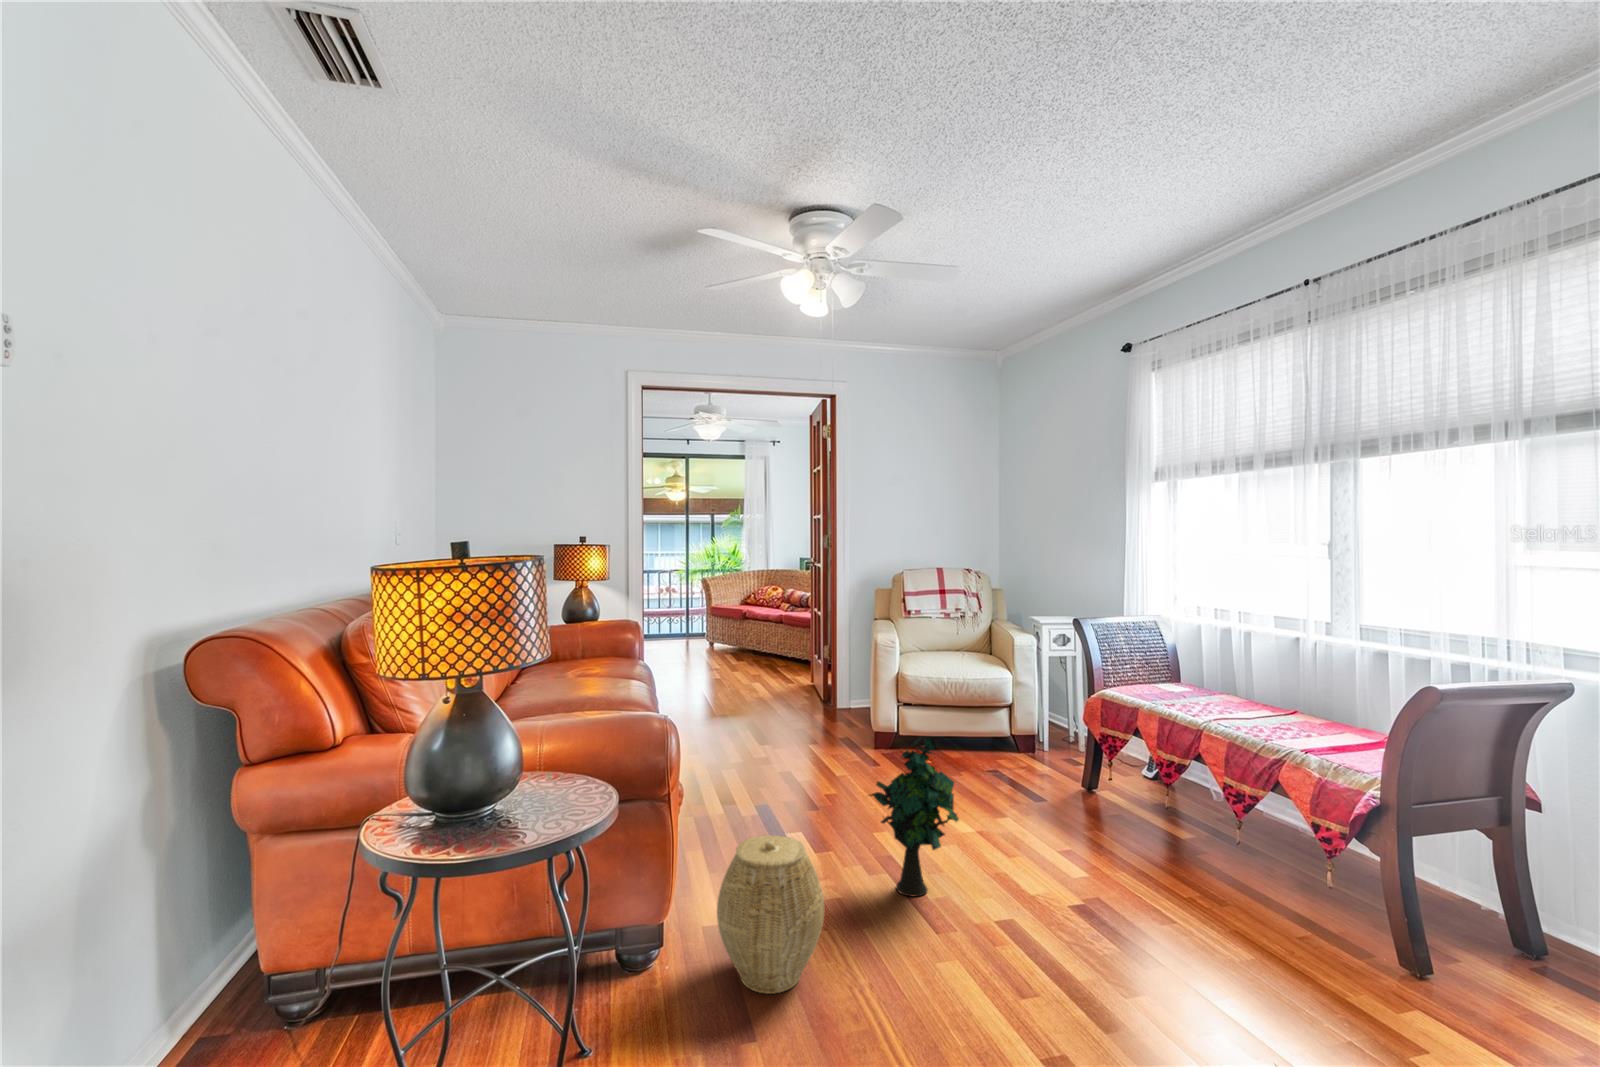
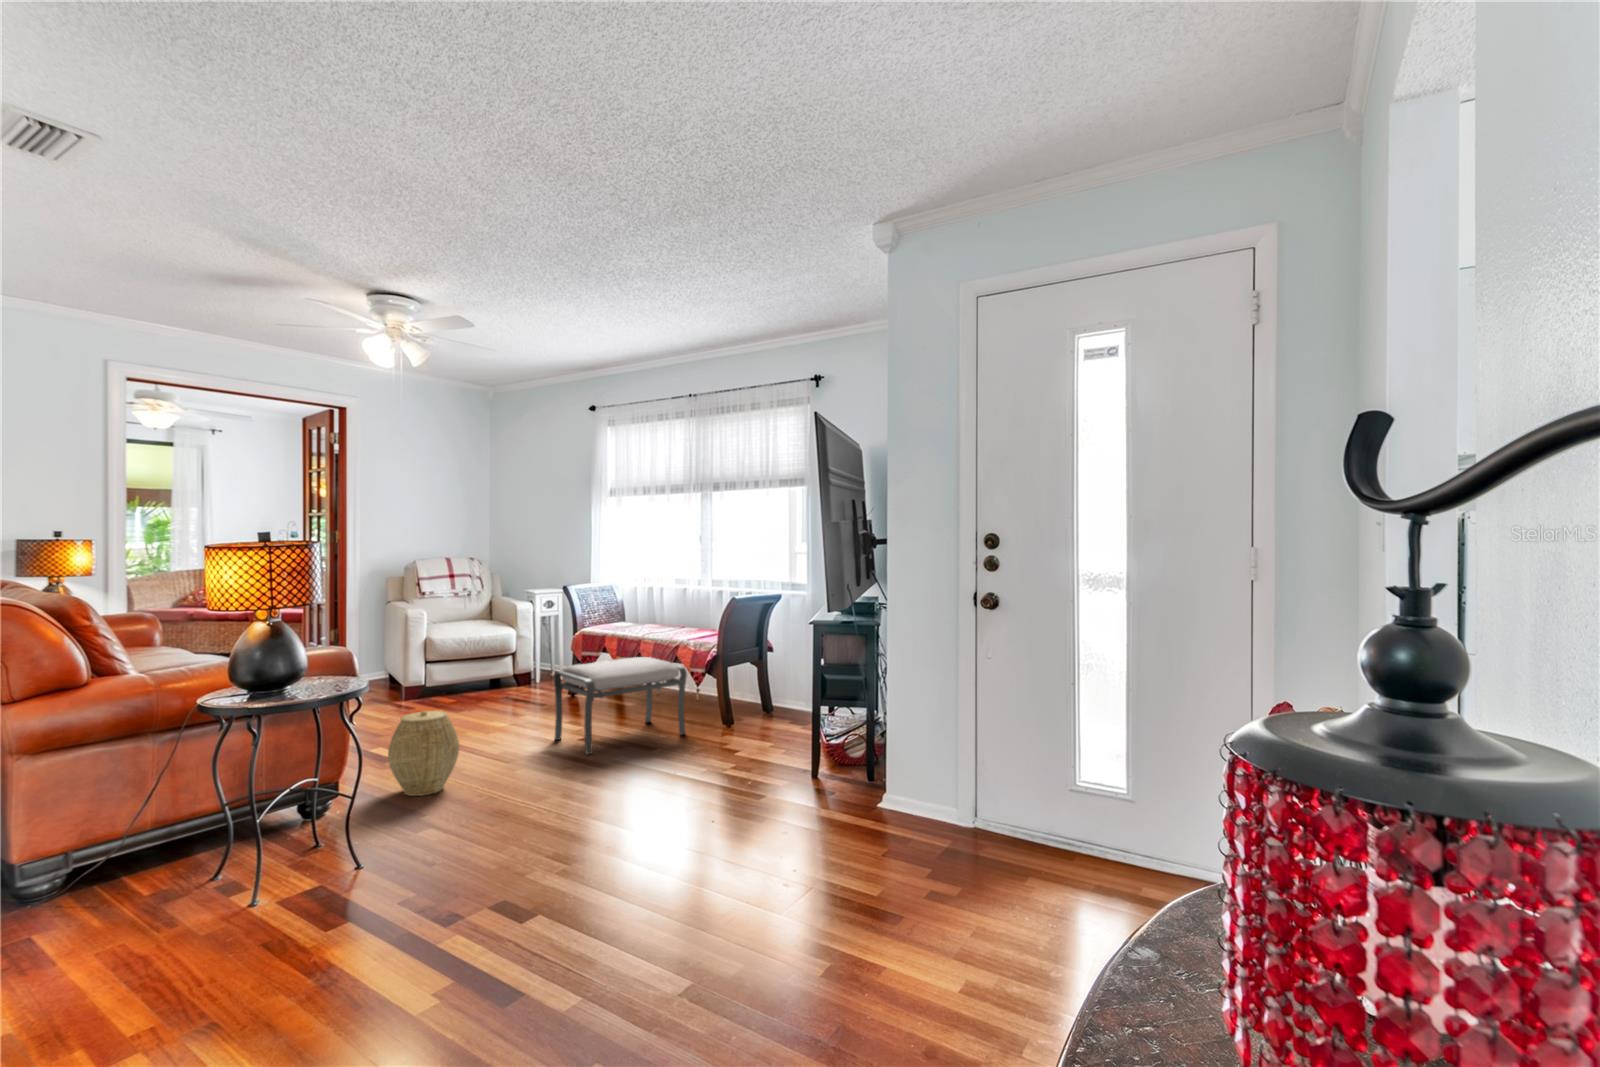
decorative plant: present [870,738,959,897] -> none [457,654,517,752]
ottoman: none [1022,778,1304,982] -> present [554,657,687,754]

